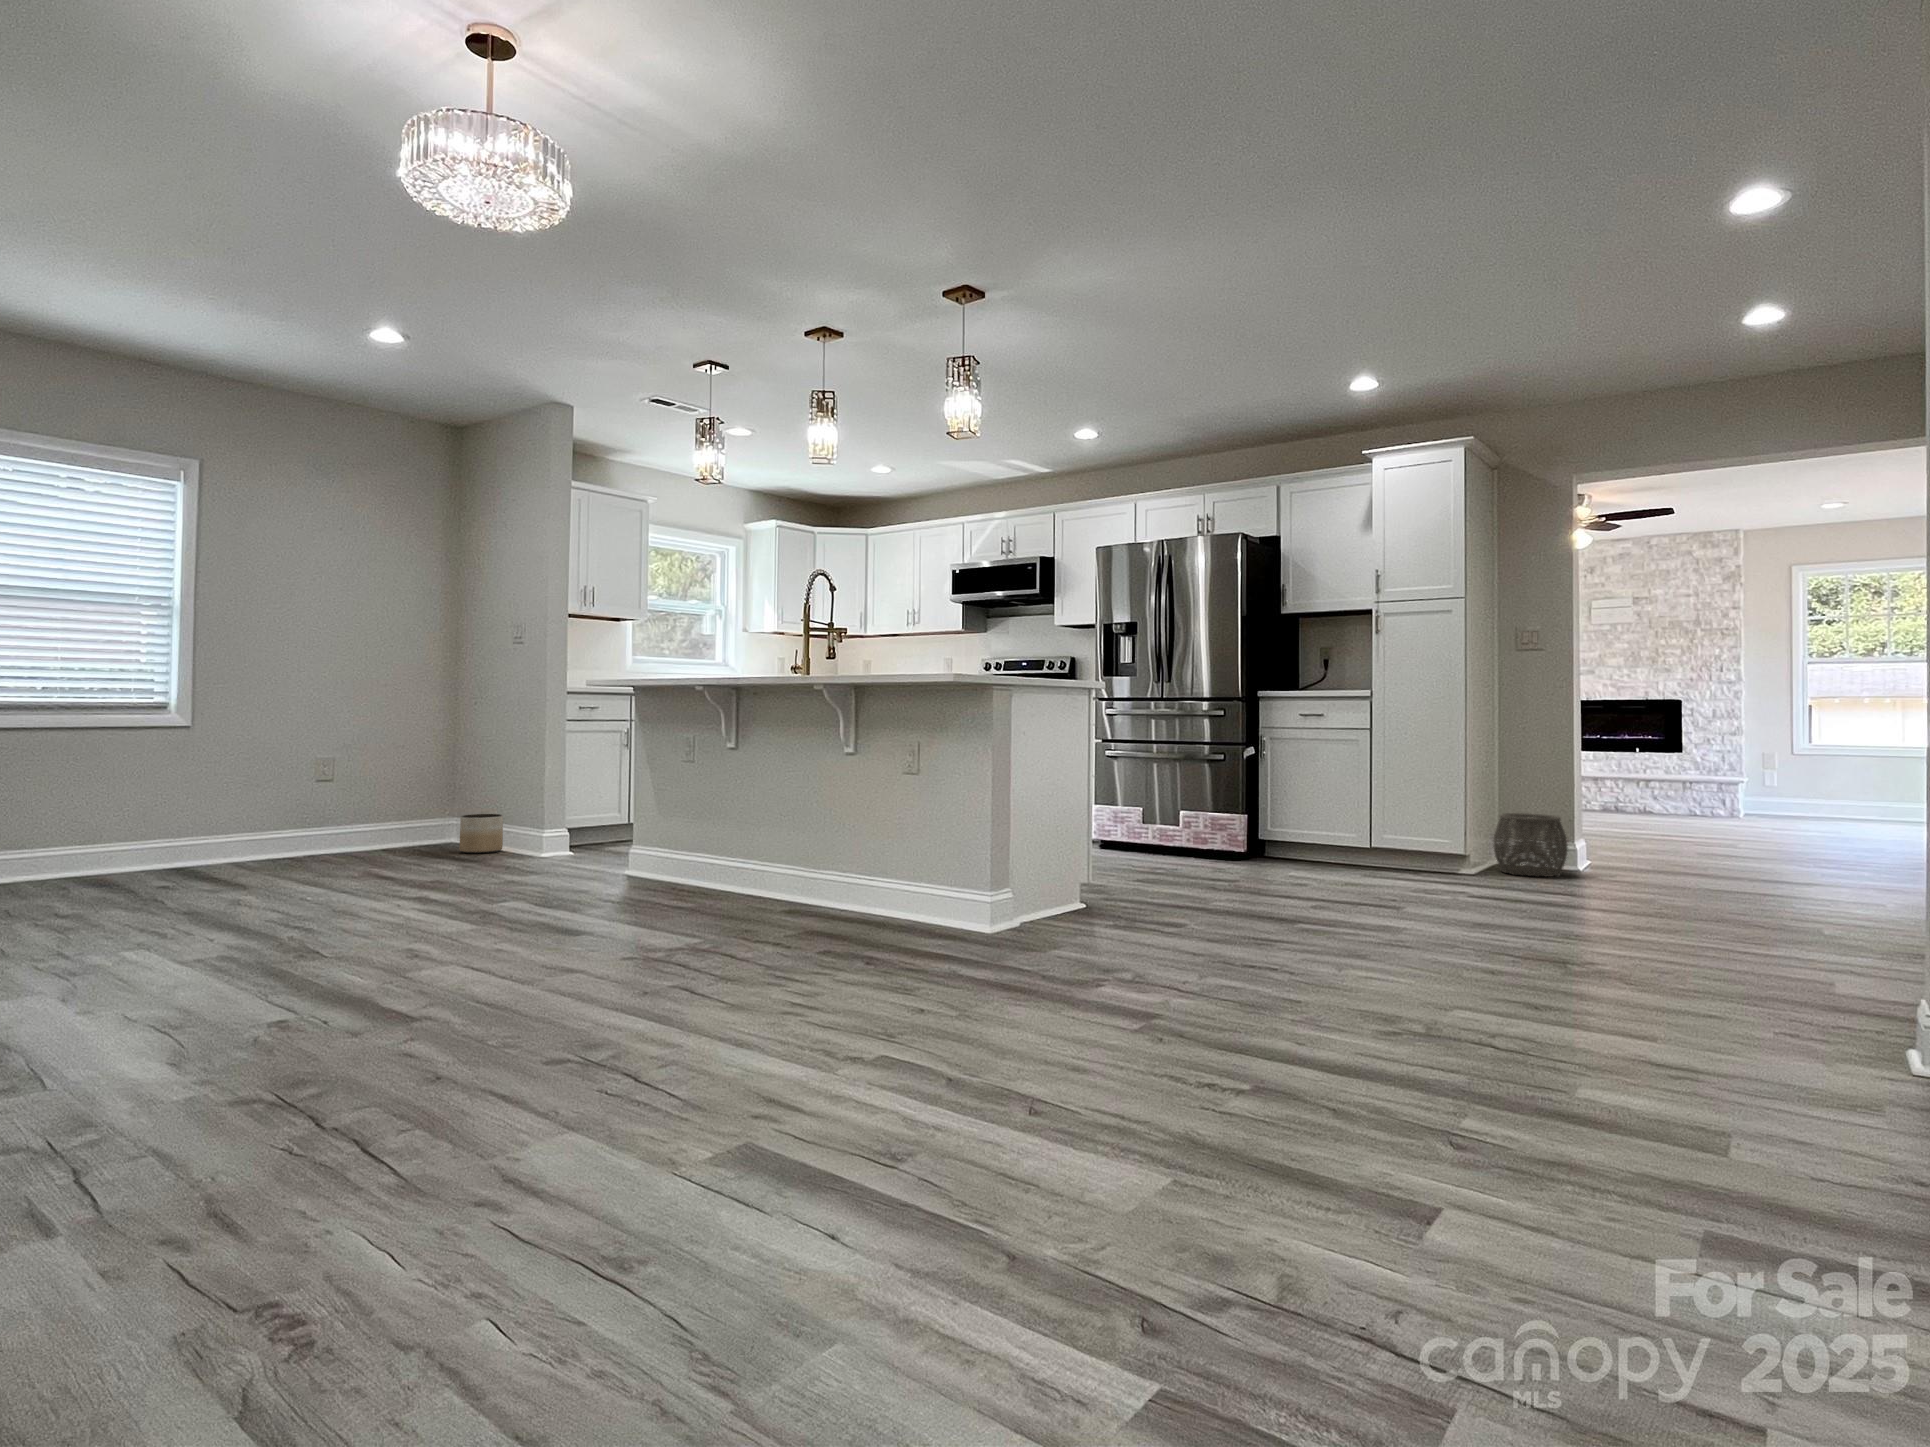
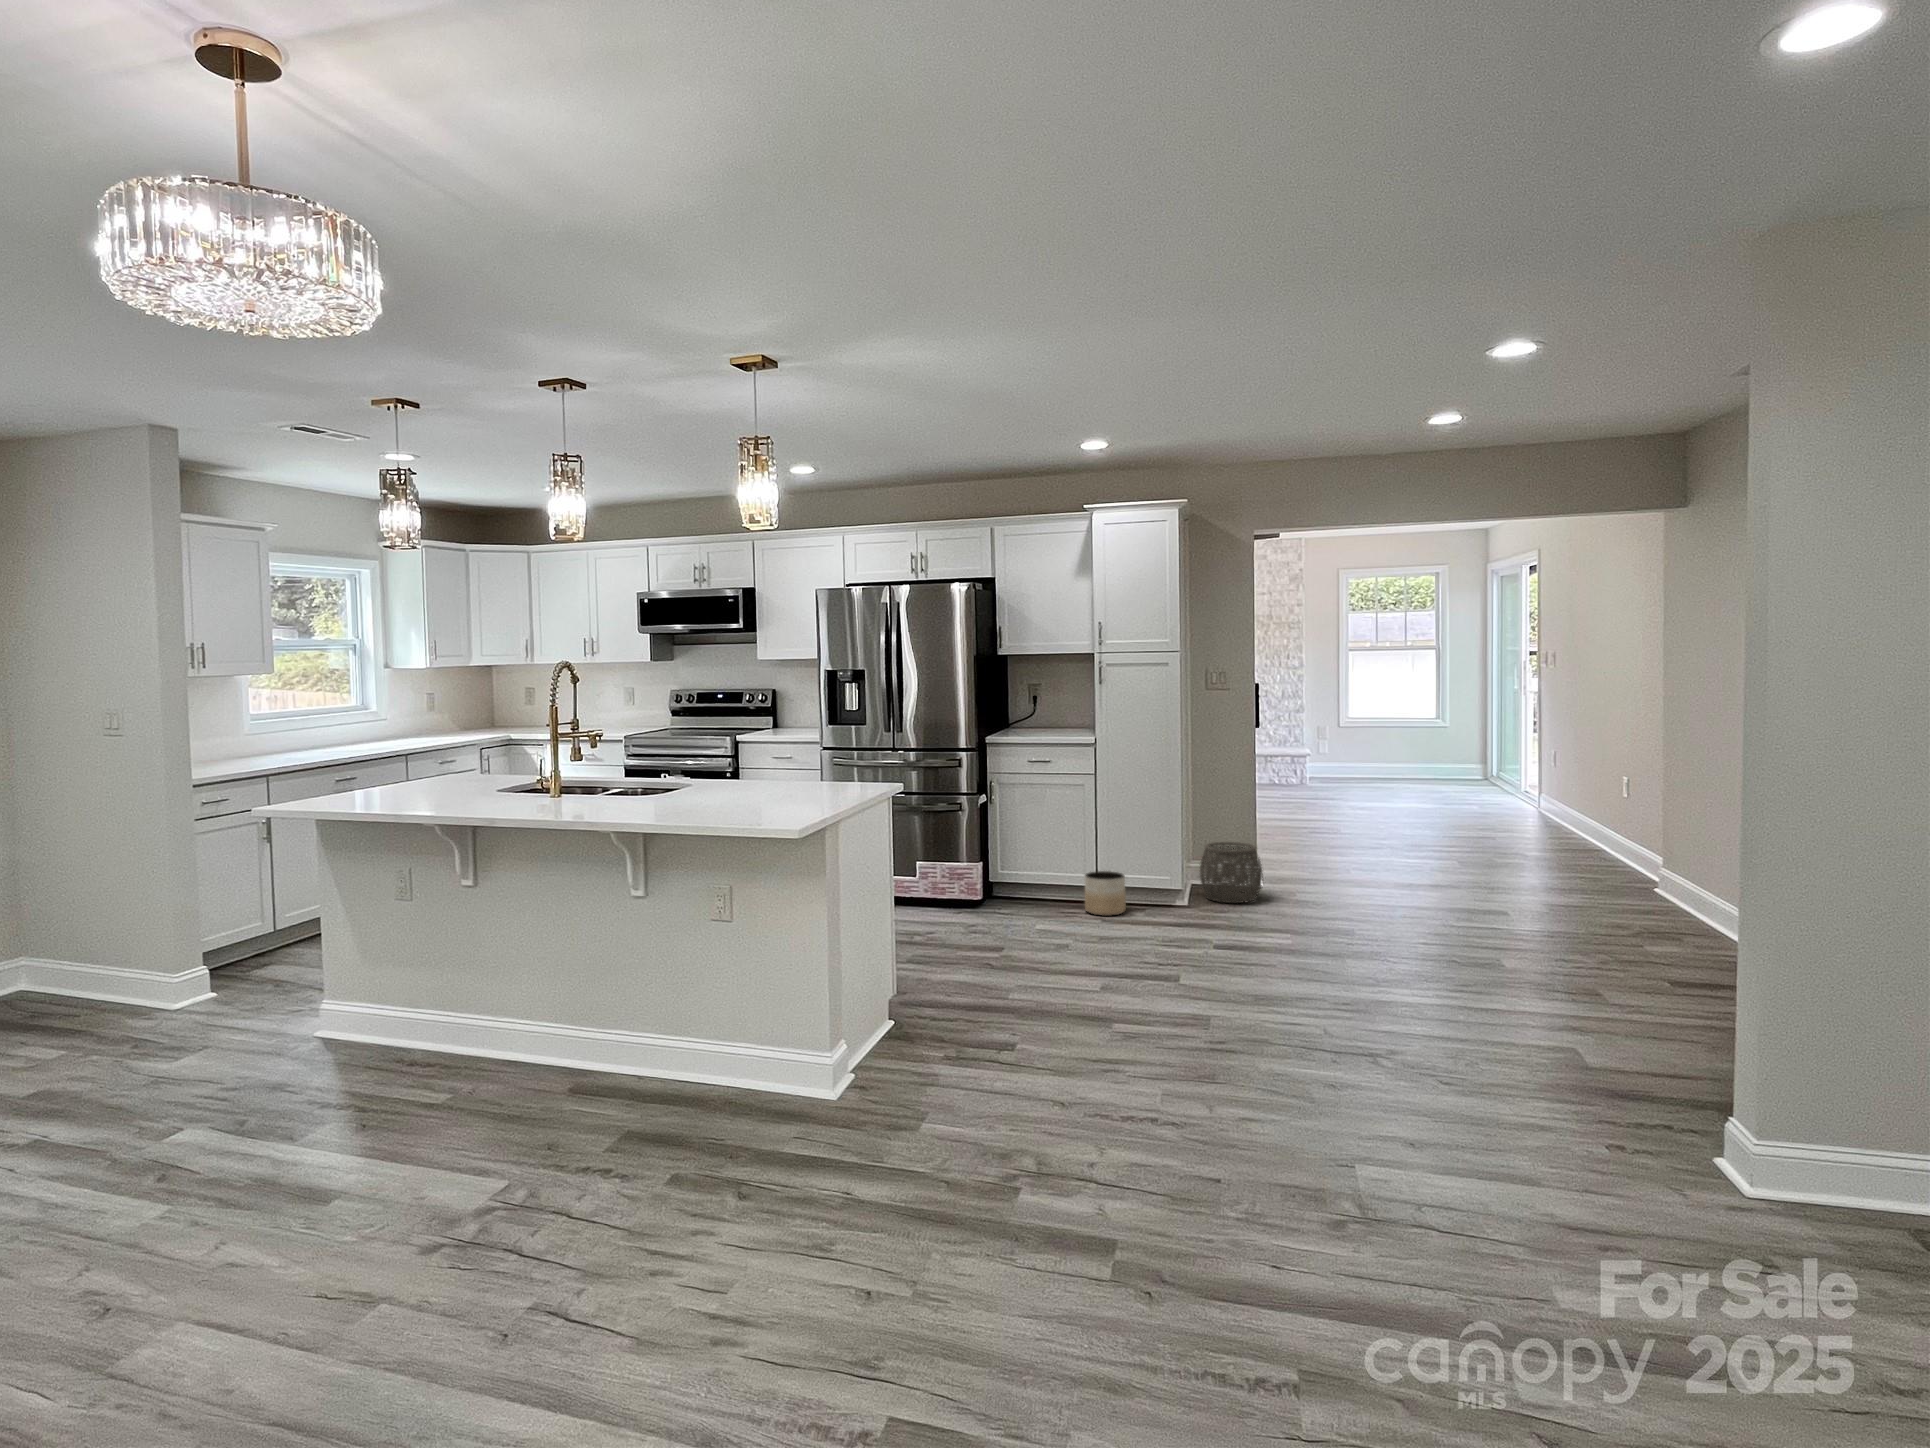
planter: present [459,814,503,854] -> present [1085,871,1126,916]

